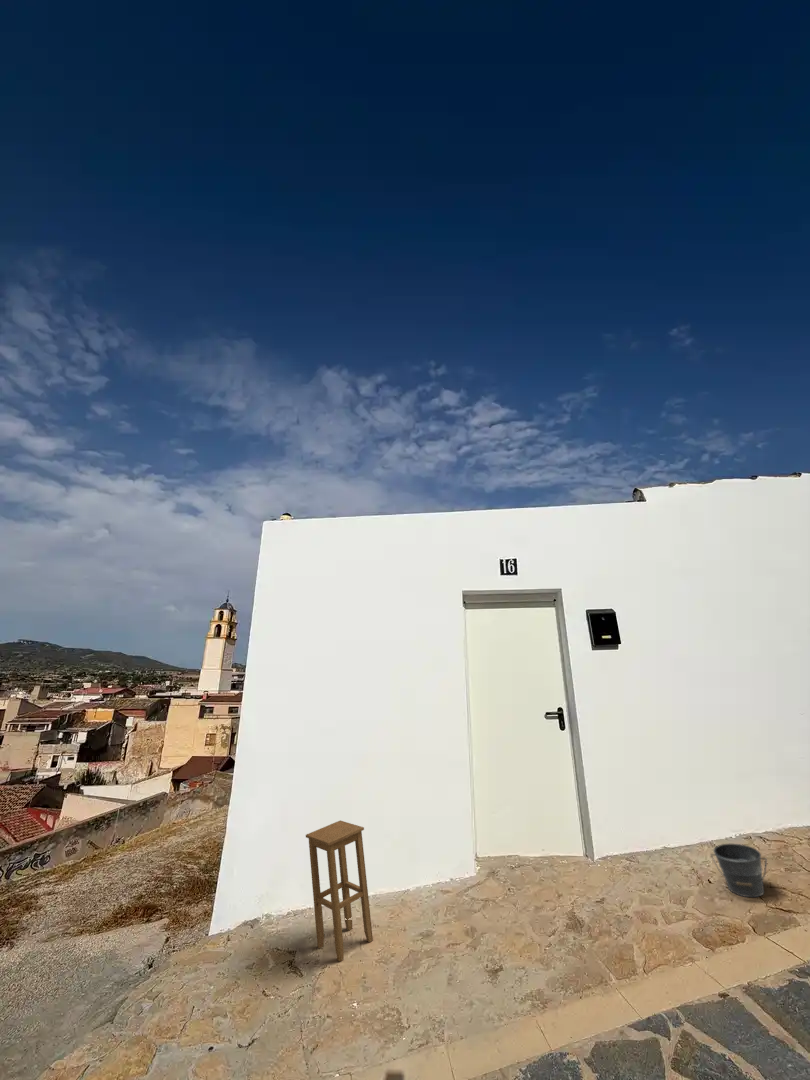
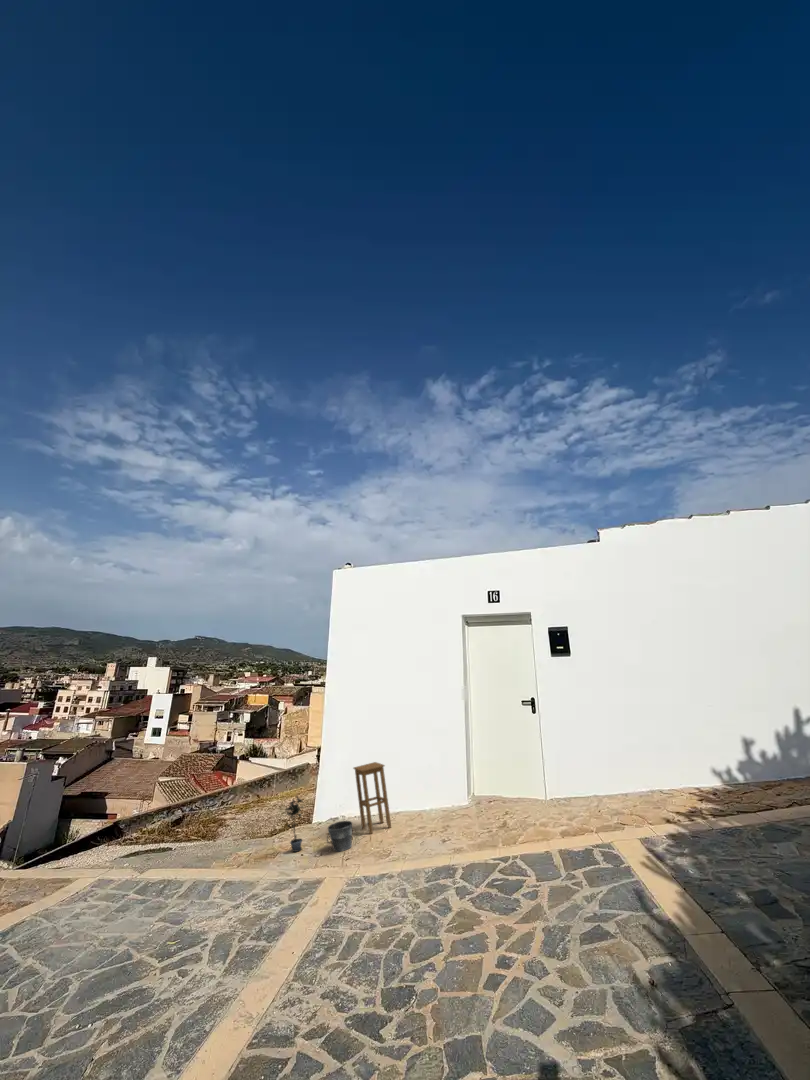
bucket: present [711,844,767,897] -> present [327,821,352,851]
potted plant: none [173,906,220,1030] -> present [286,796,303,852]

